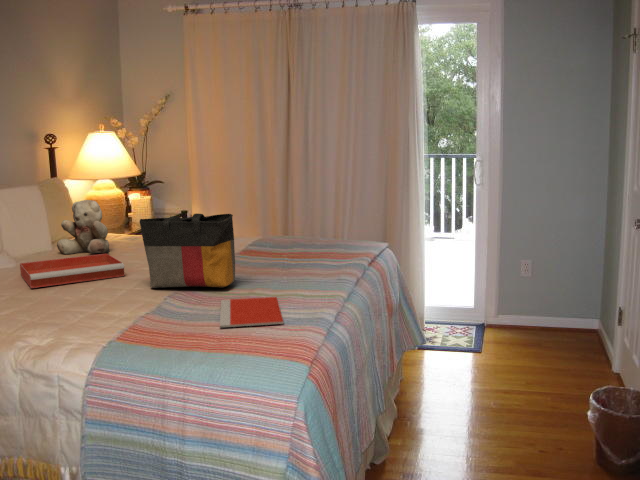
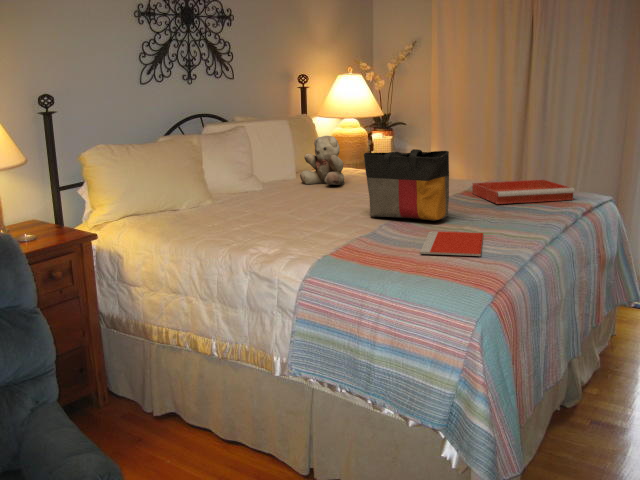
tray: present [20,254,125,288] -> present [472,180,575,204]

